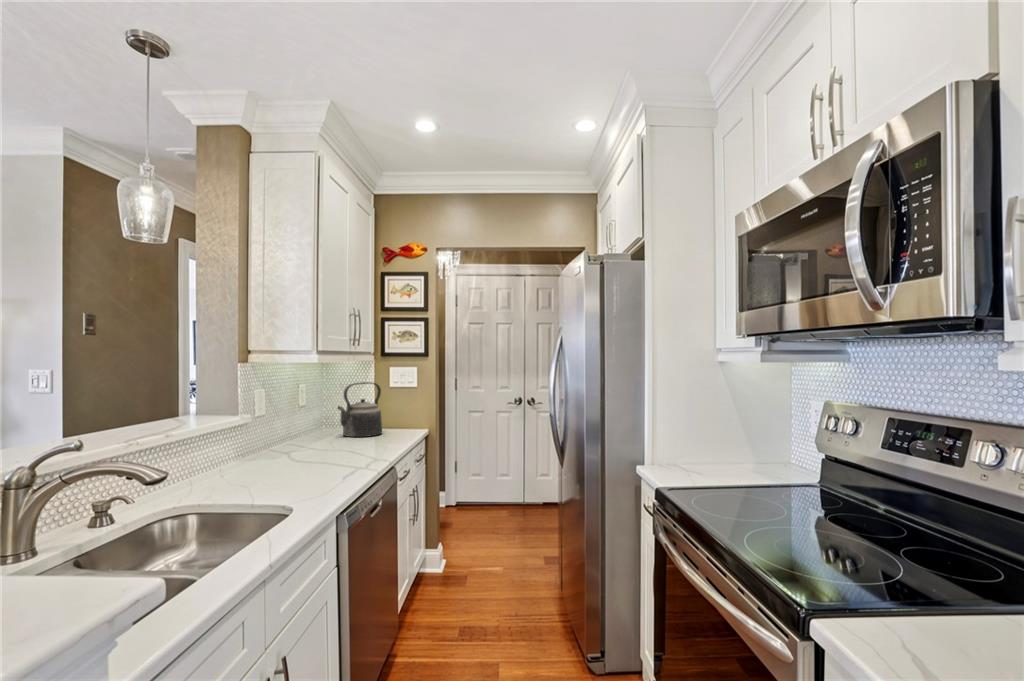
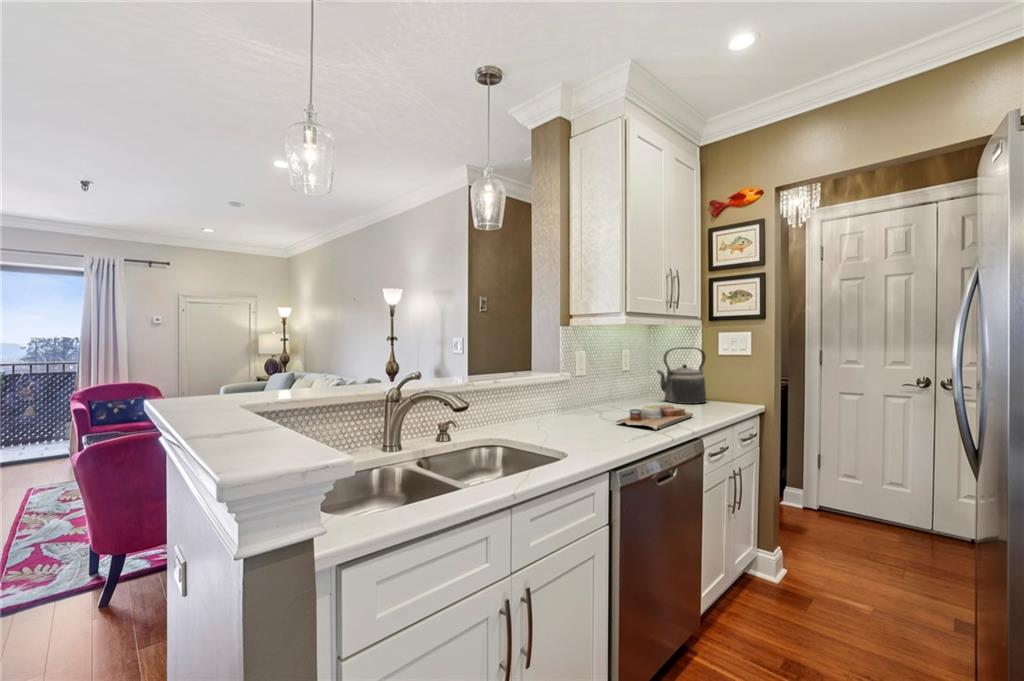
cutting board: none [316,440,382,467] -> present [617,405,693,430]

